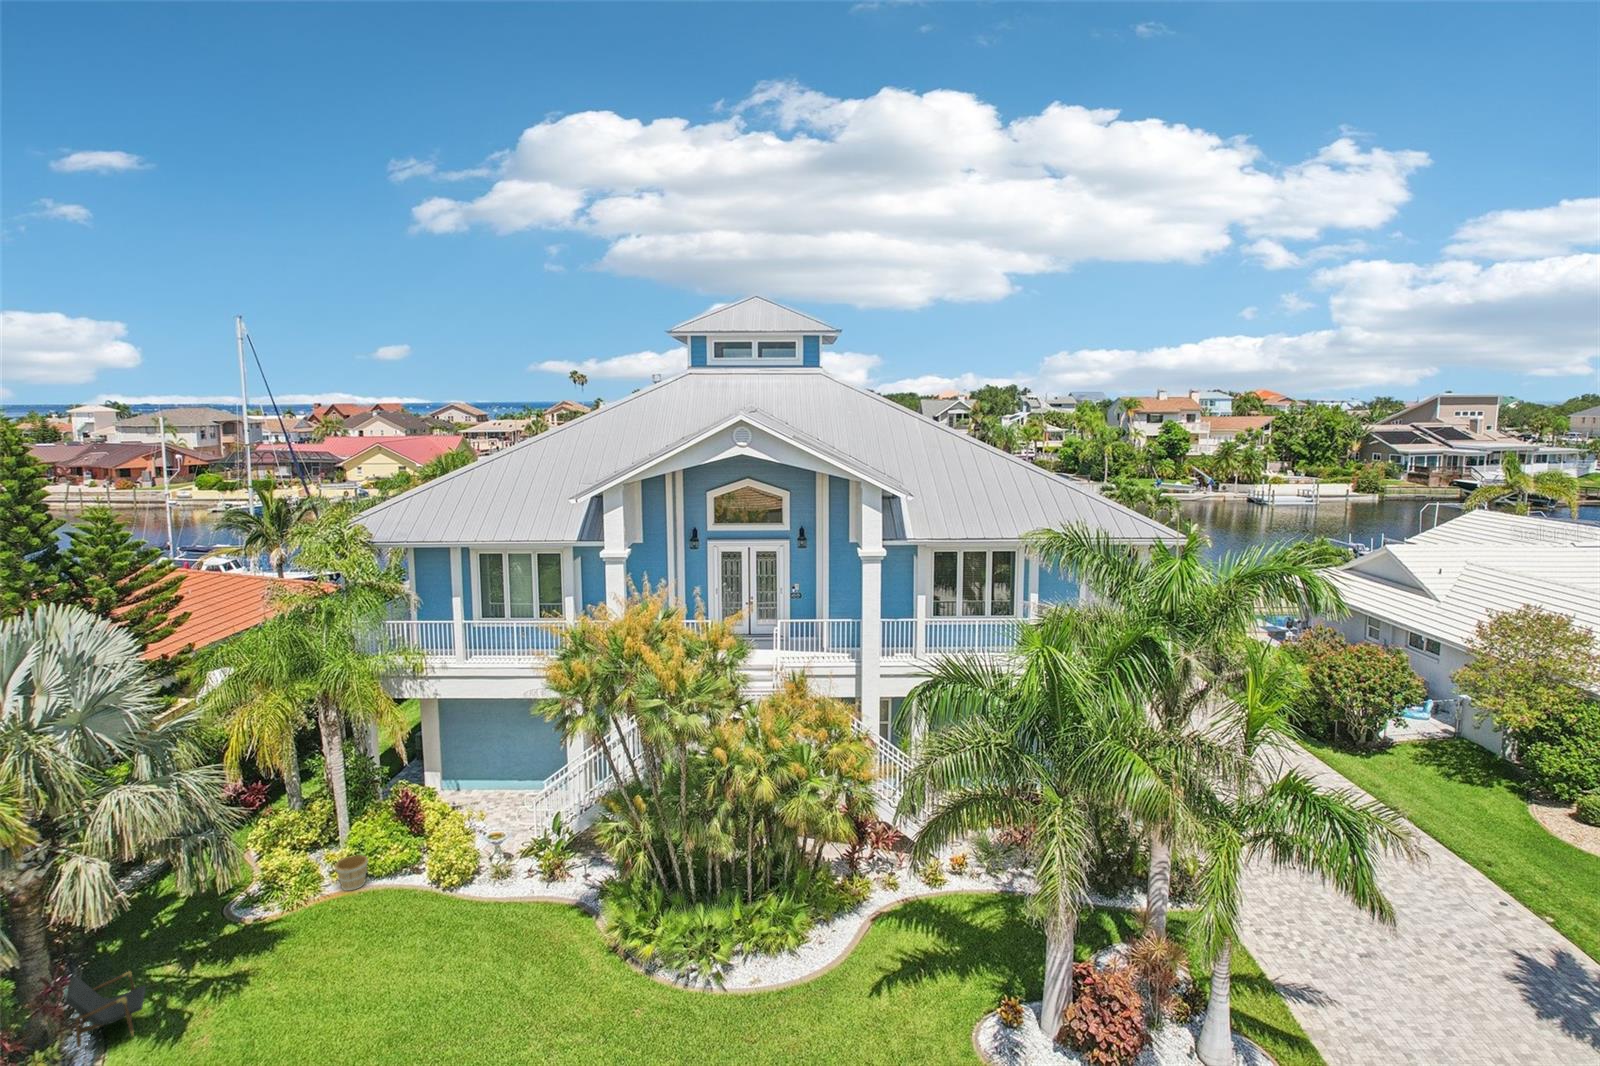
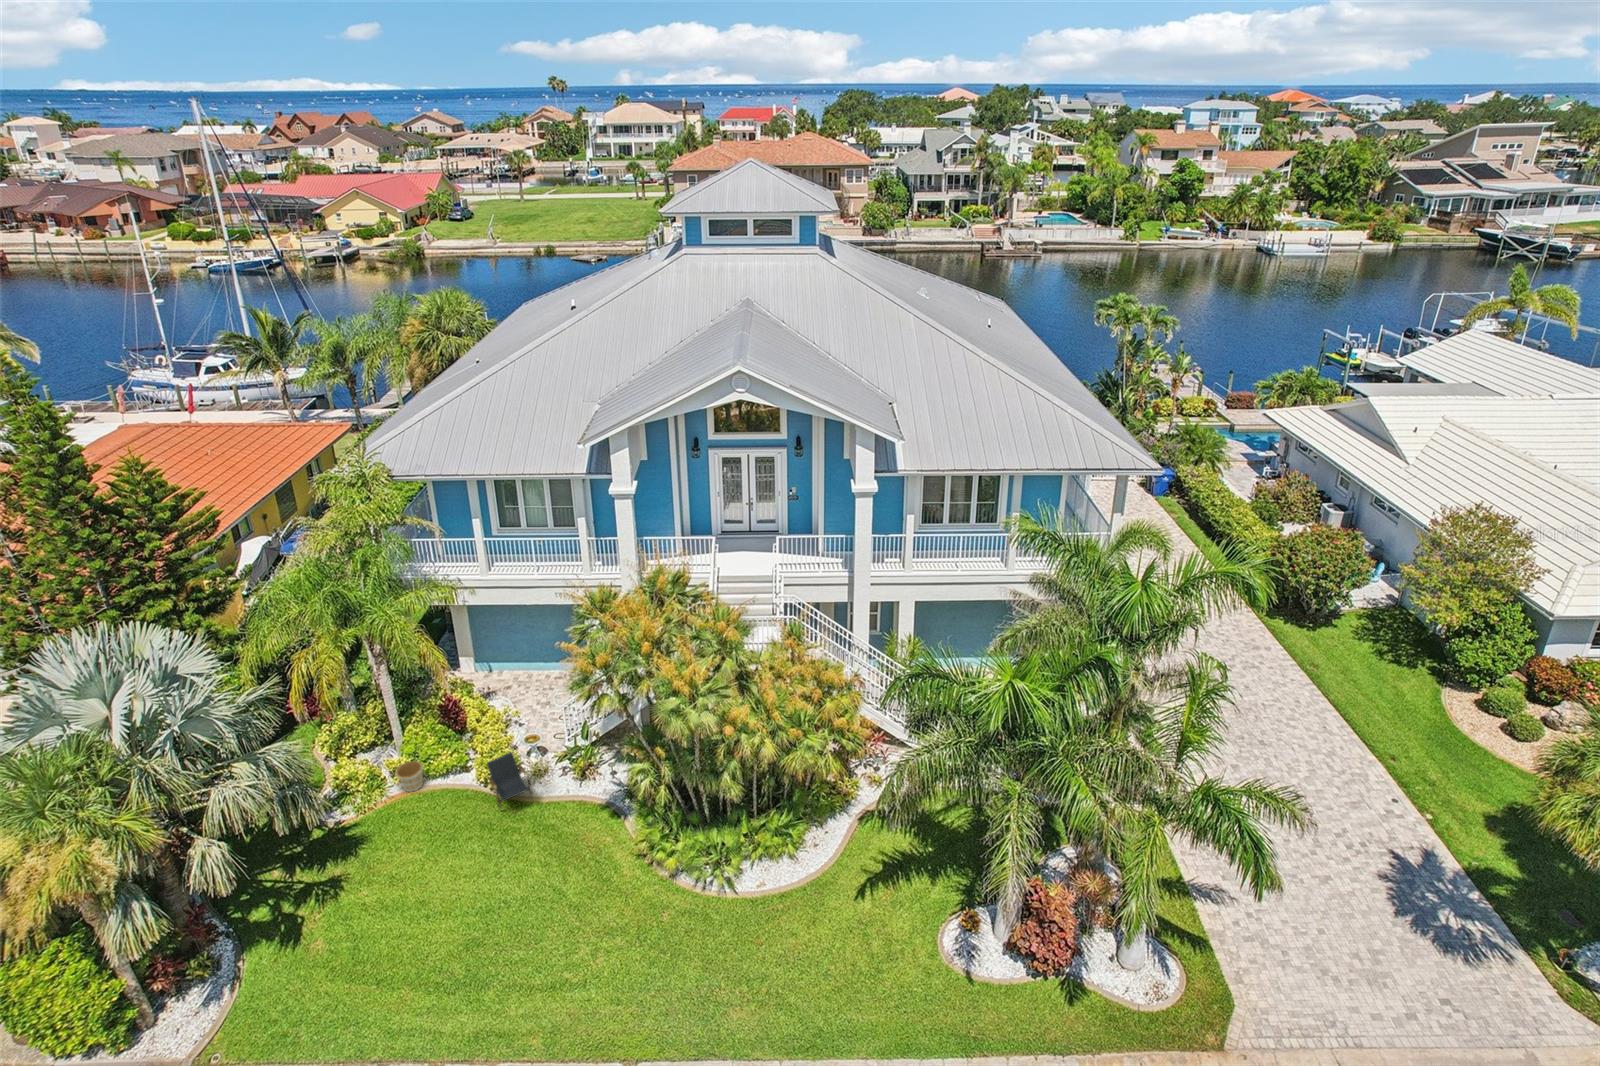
lounge chair: present [65,971,146,1047] -> present [487,752,532,810]

